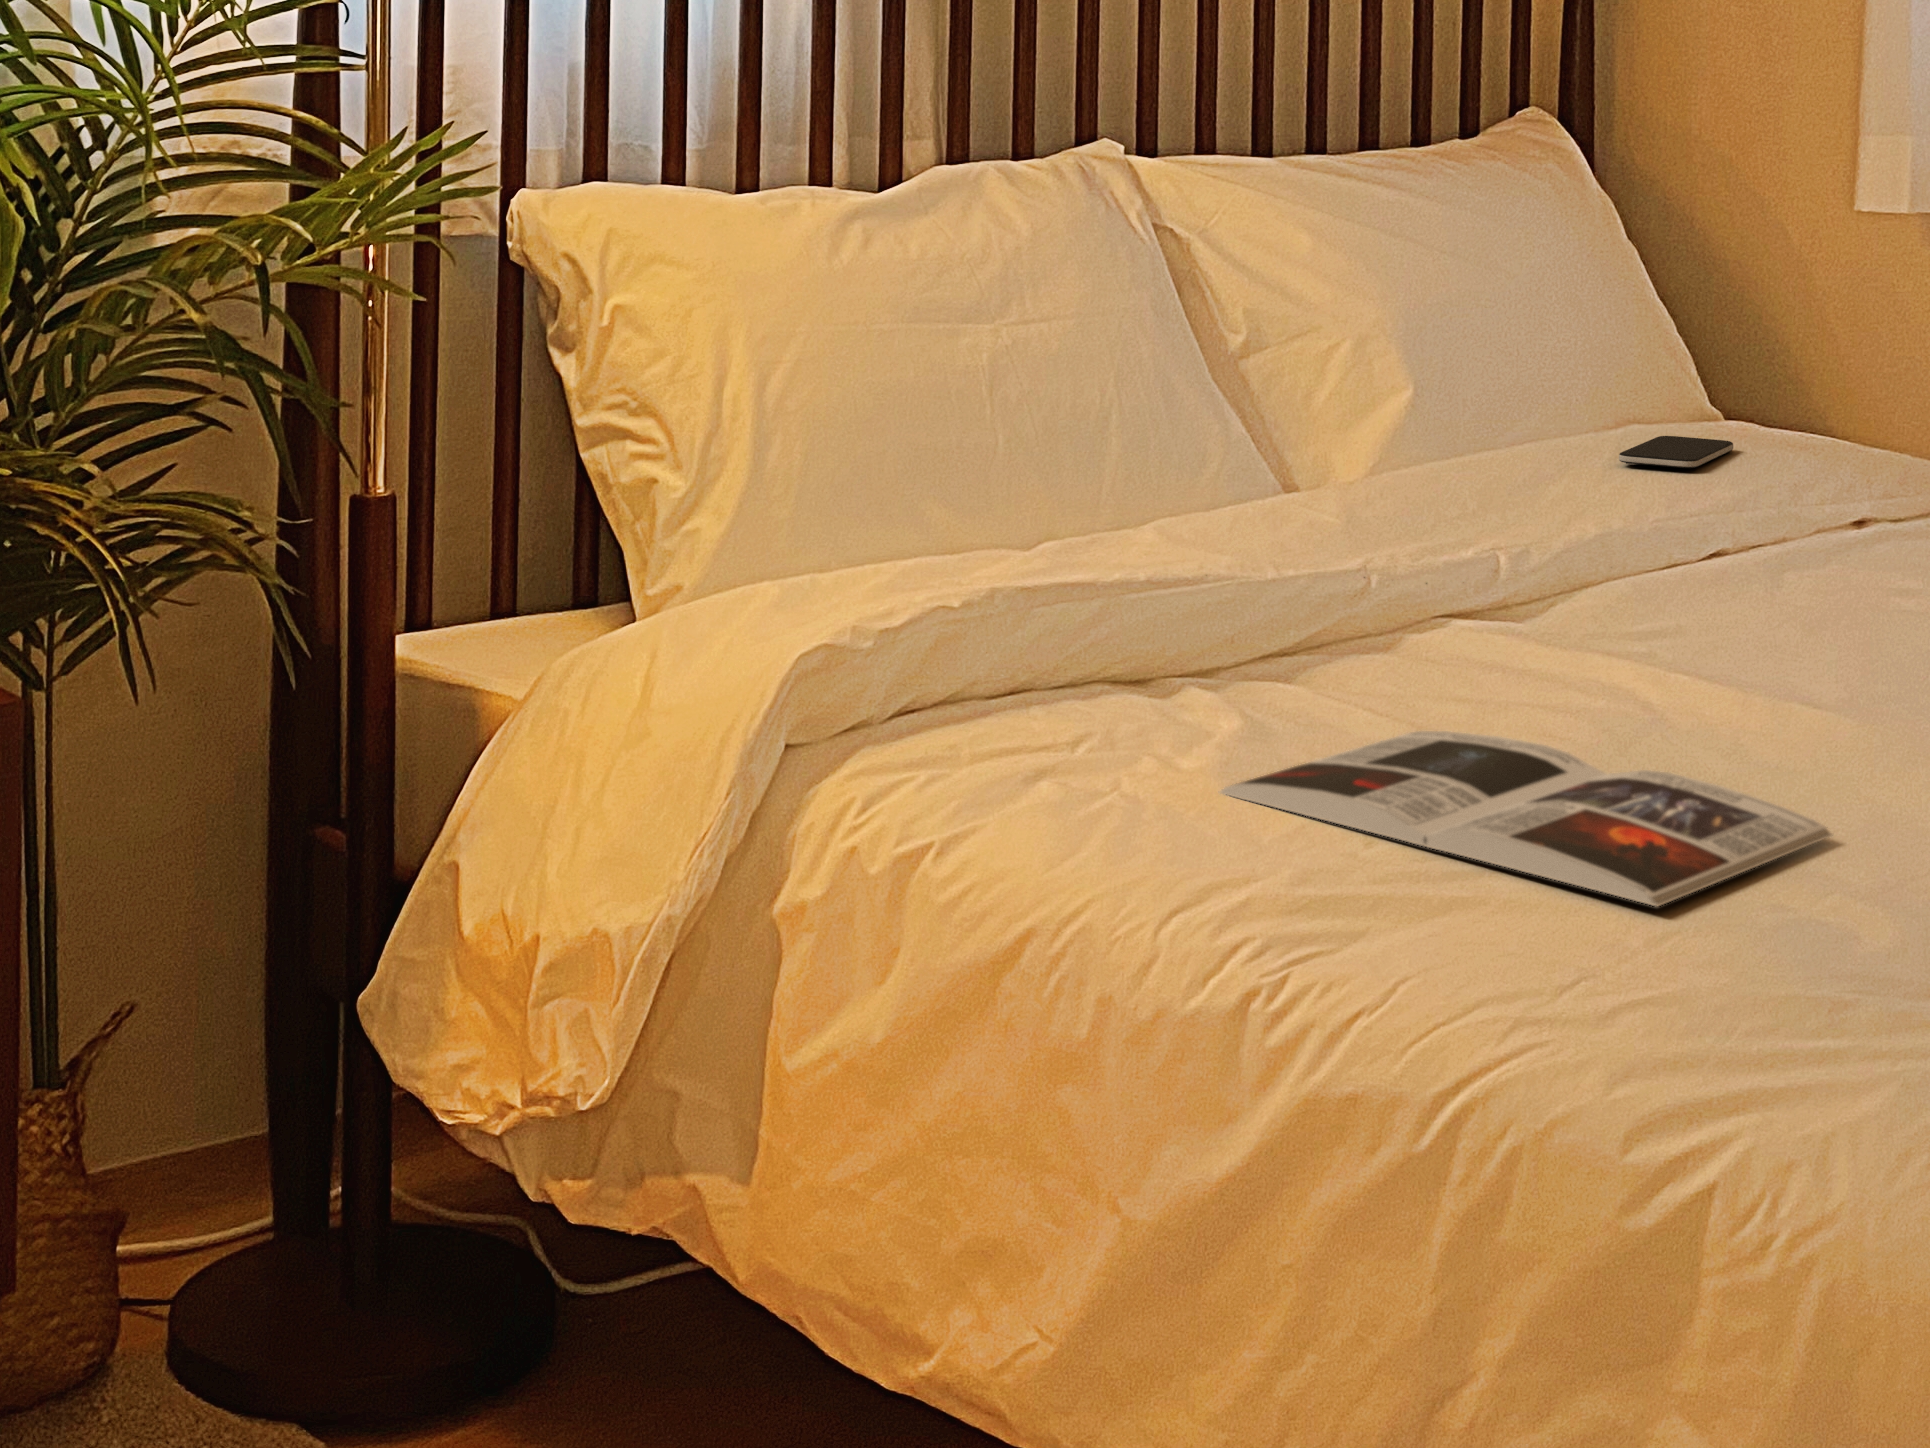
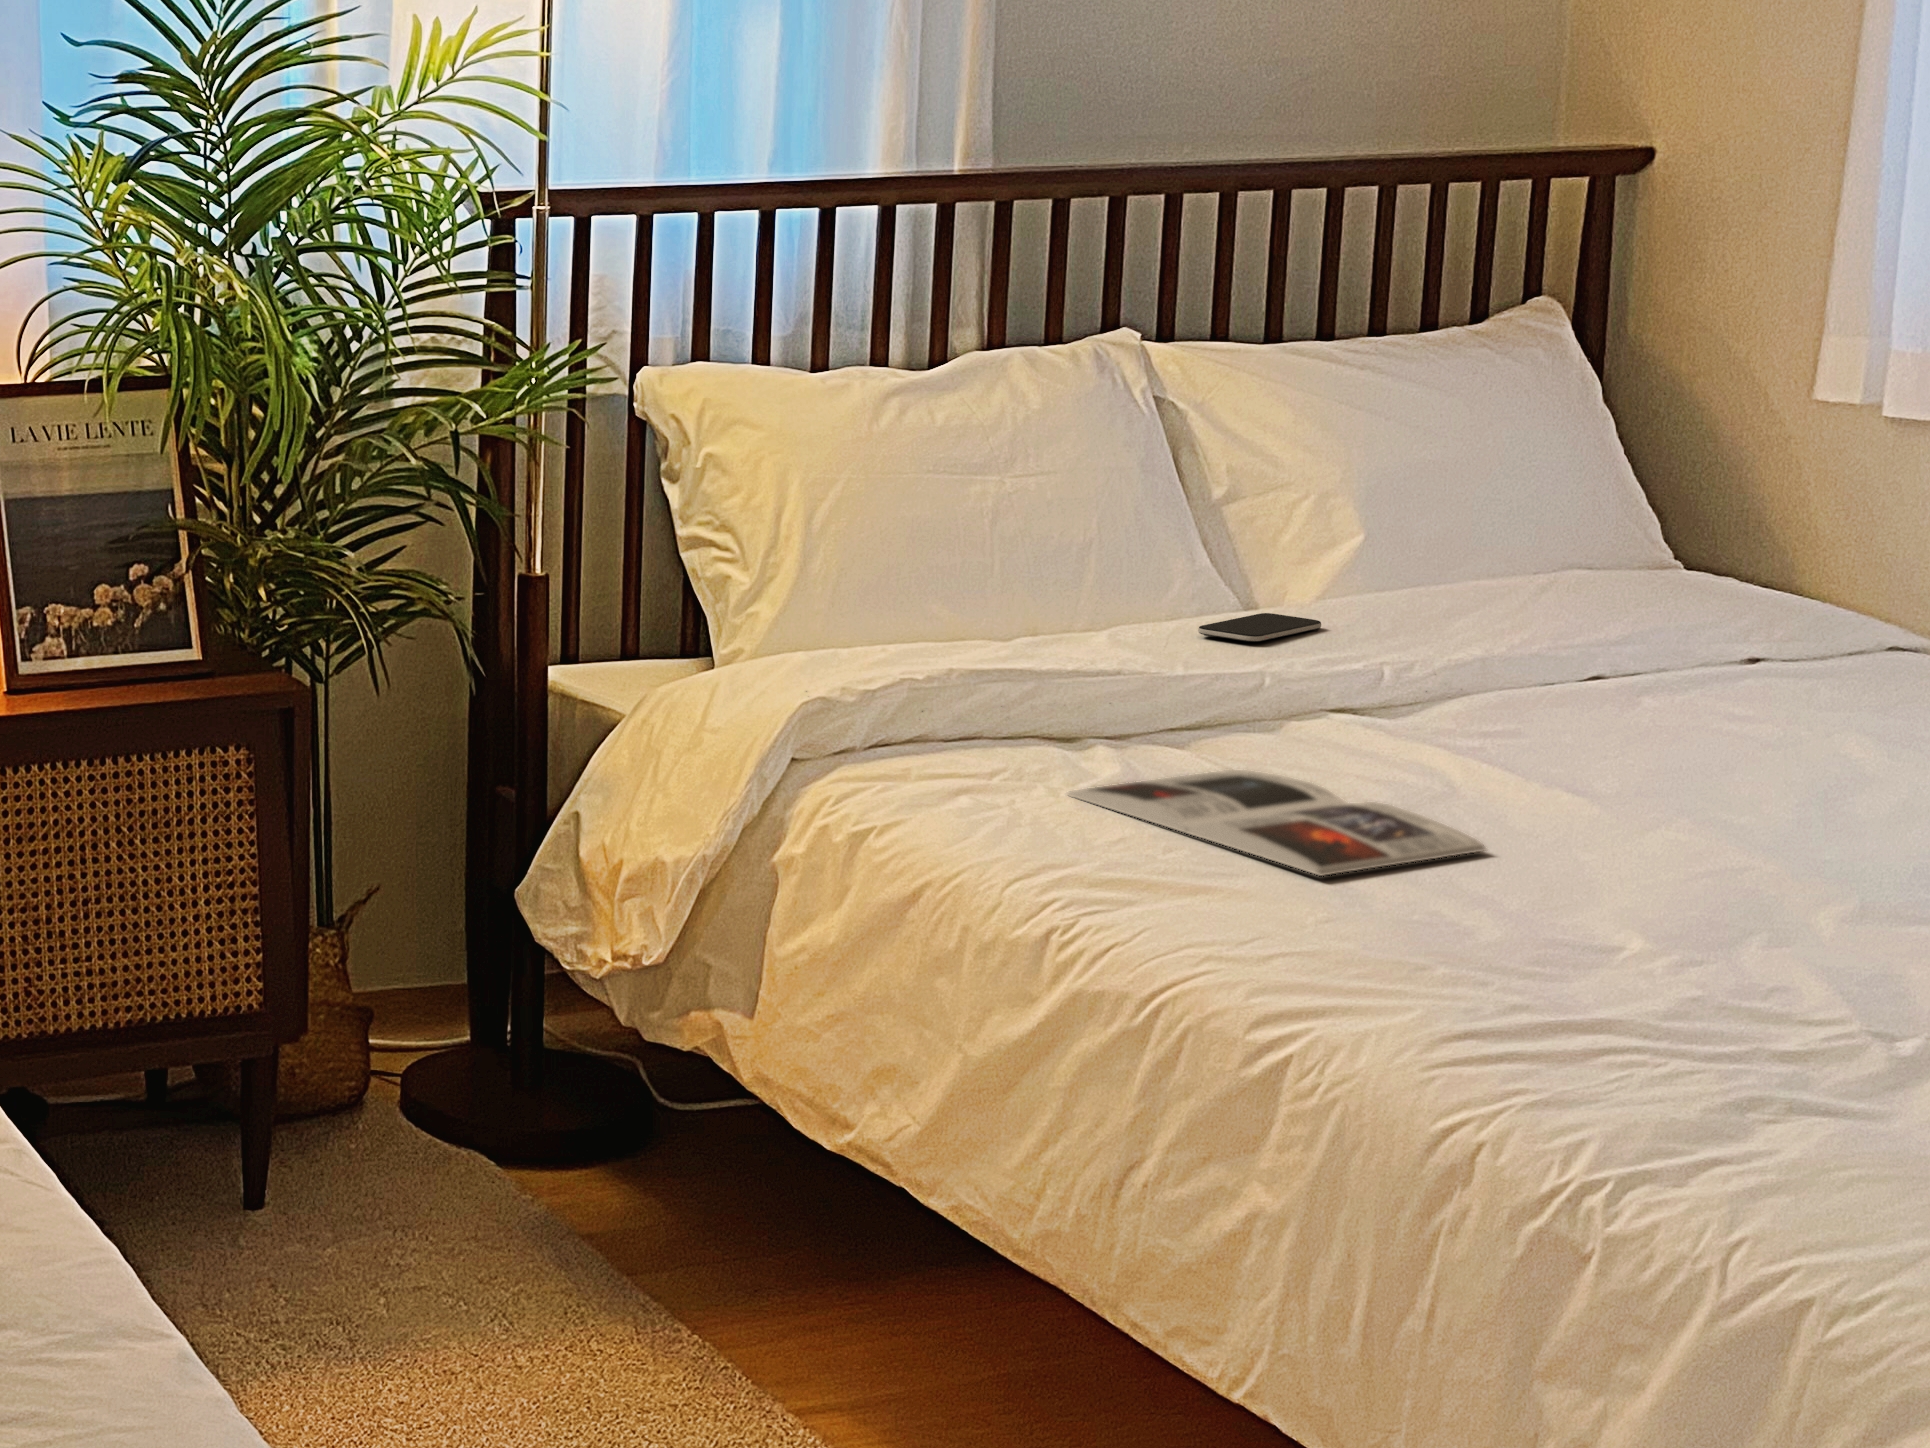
smartphone: present [1619,436,1733,468] -> present [1198,613,1321,642]

